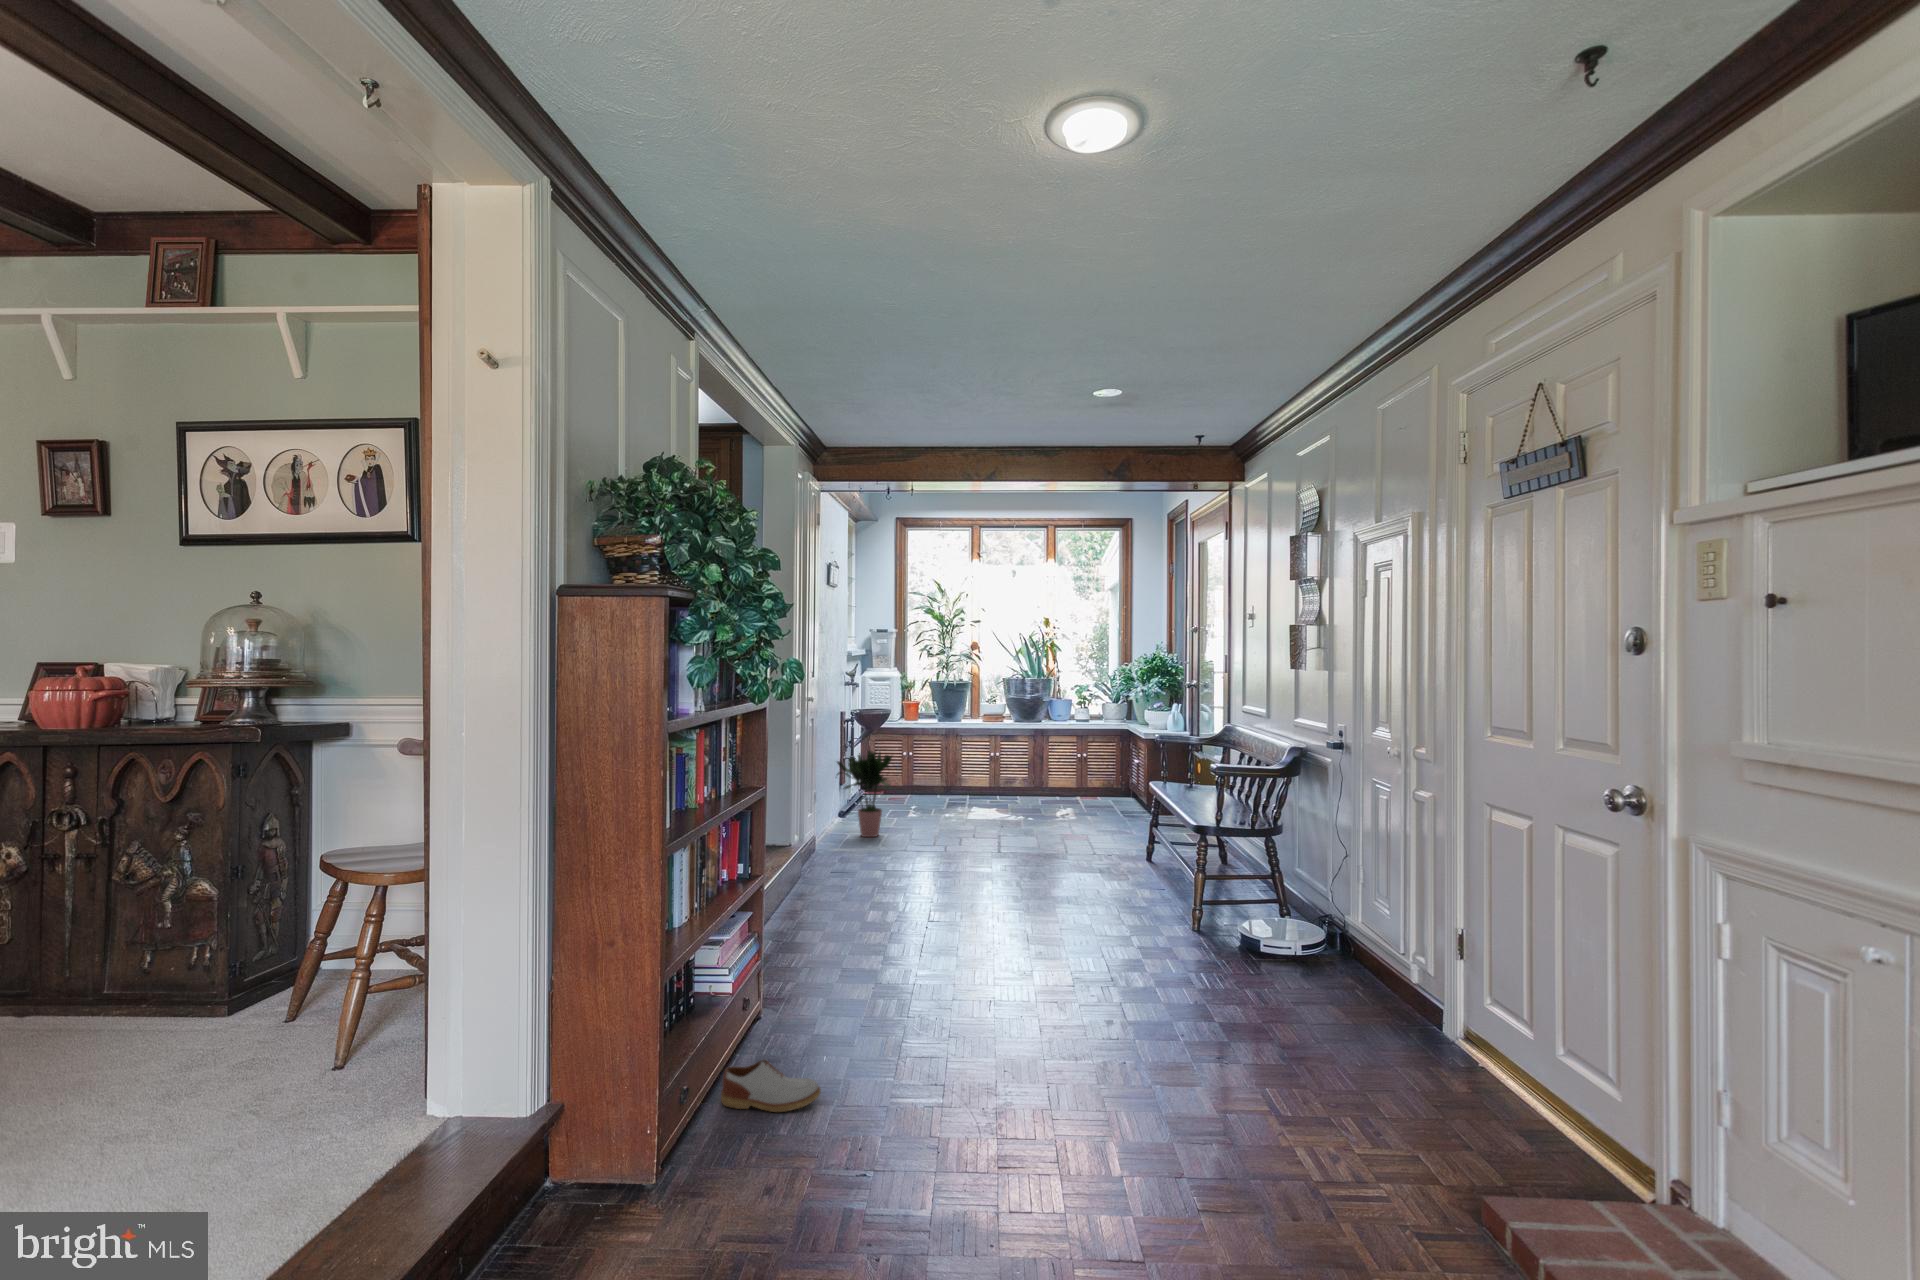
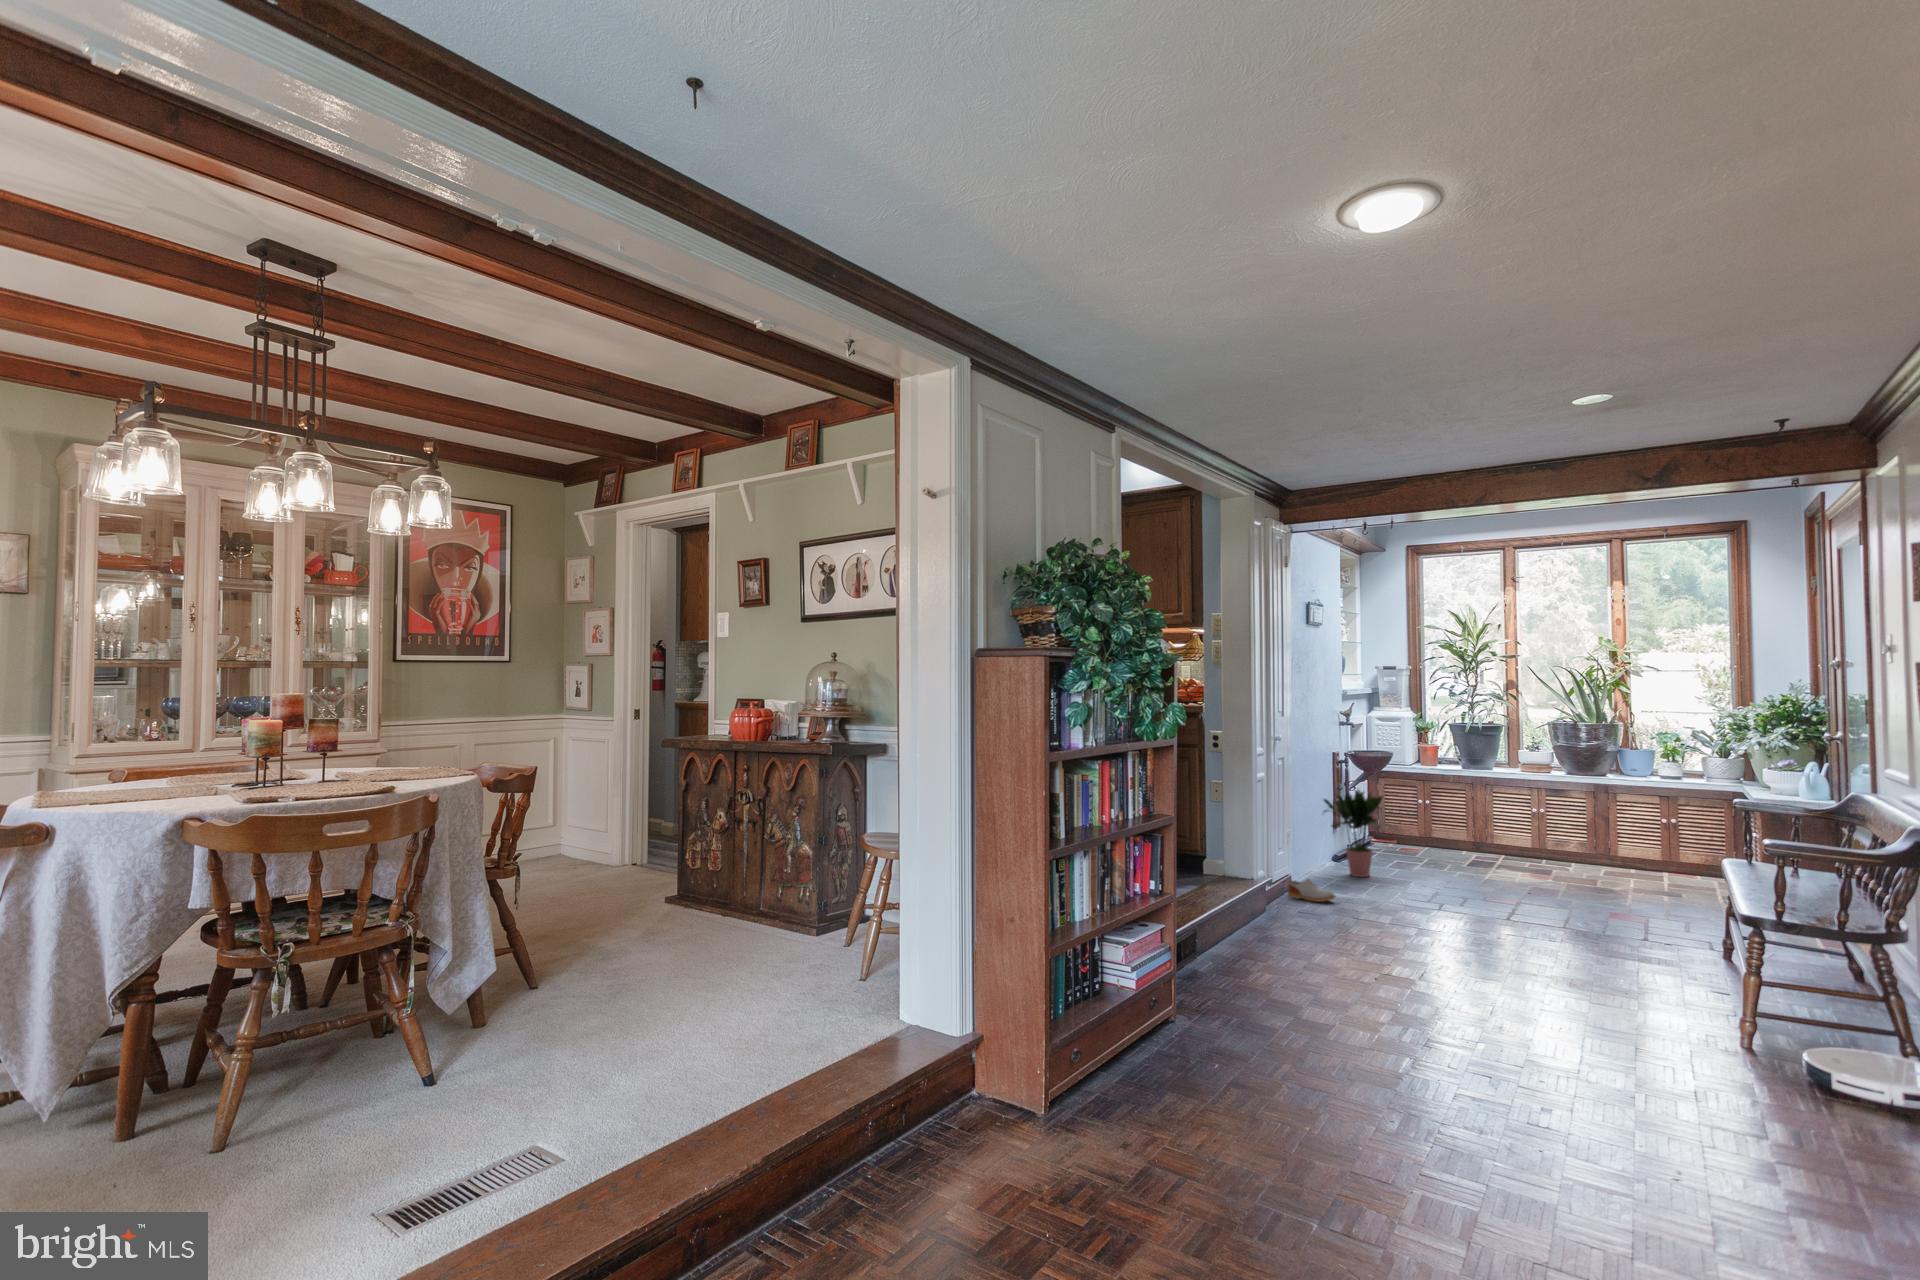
shoe: present [721,1060,821,1112] -> present [1288,879,1335,902]

